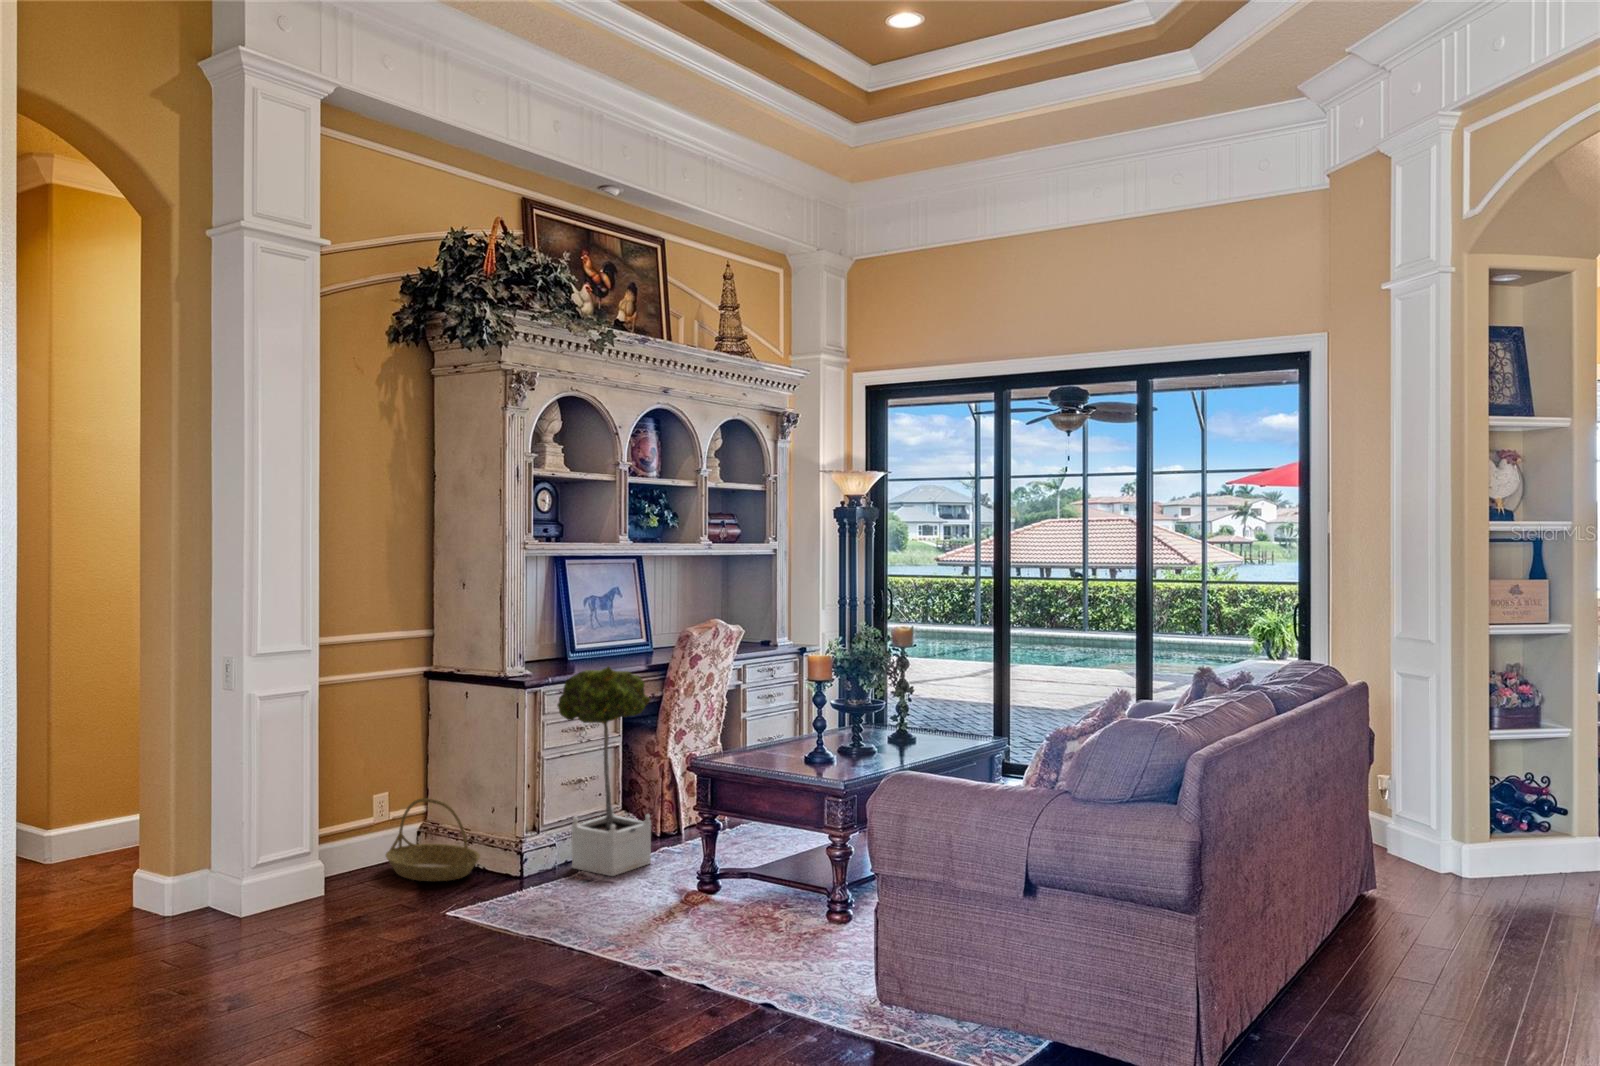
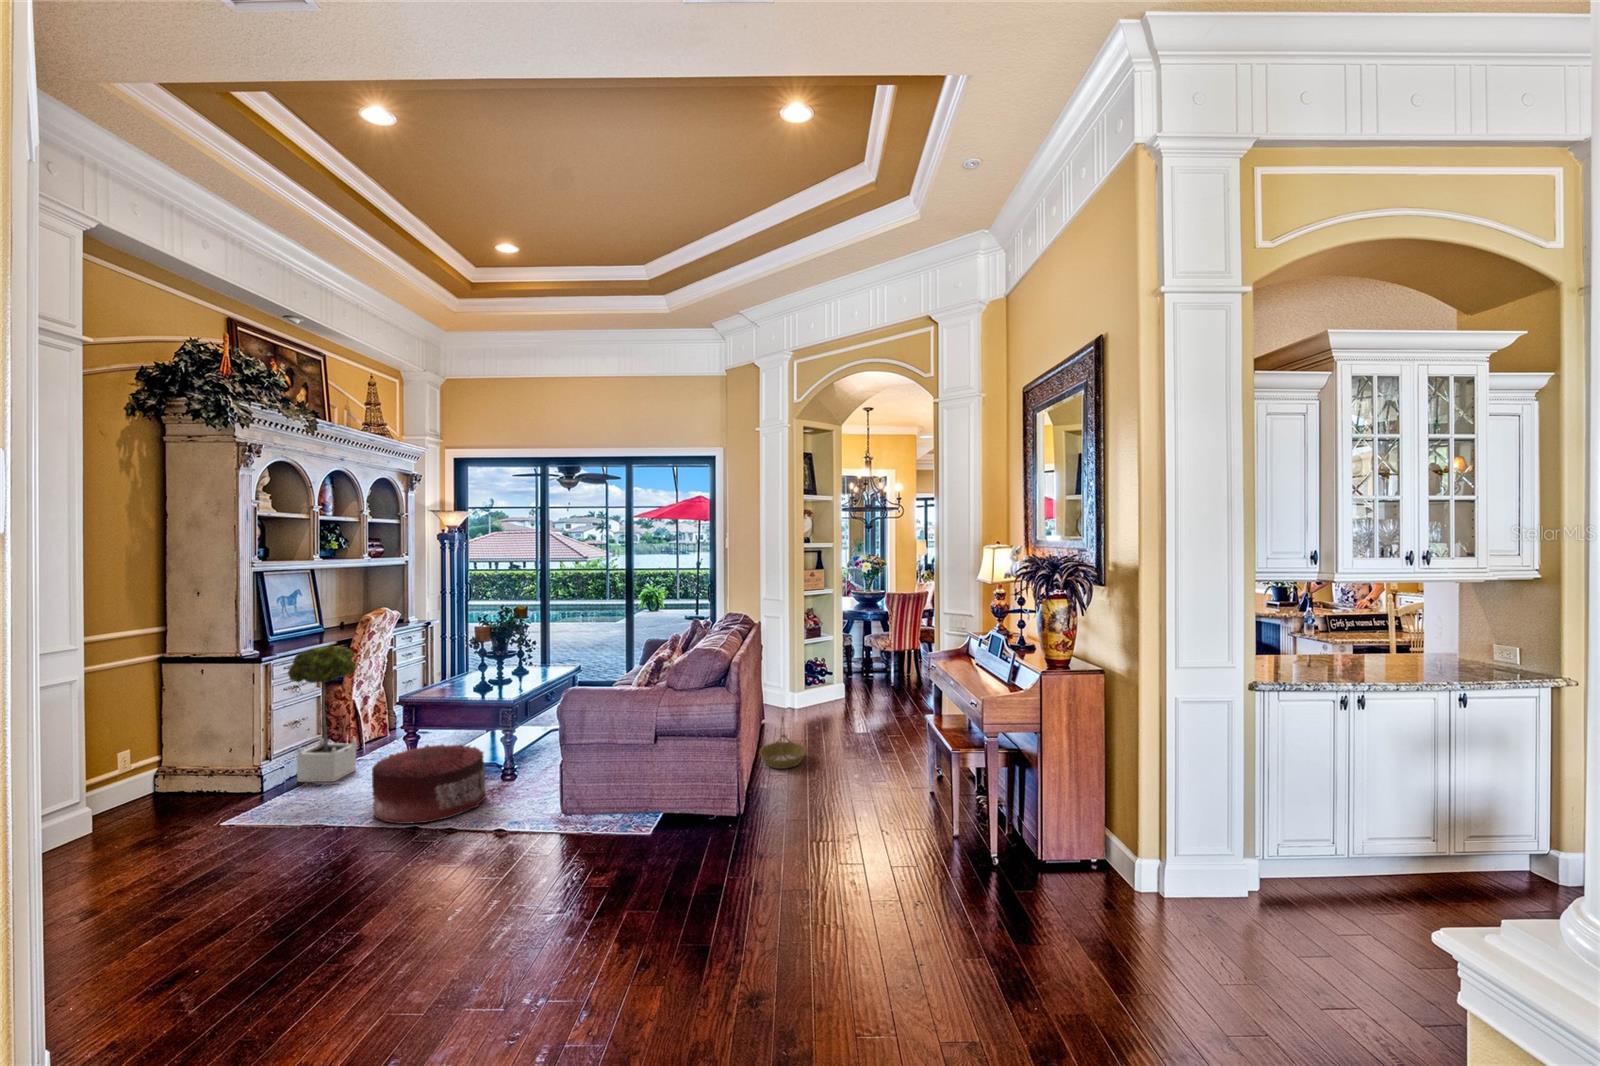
basket: present [386,798,480,881] -> present [759,716,805,769]
pouf: none [609,840,784,974] -> present [372,745,486,824]

